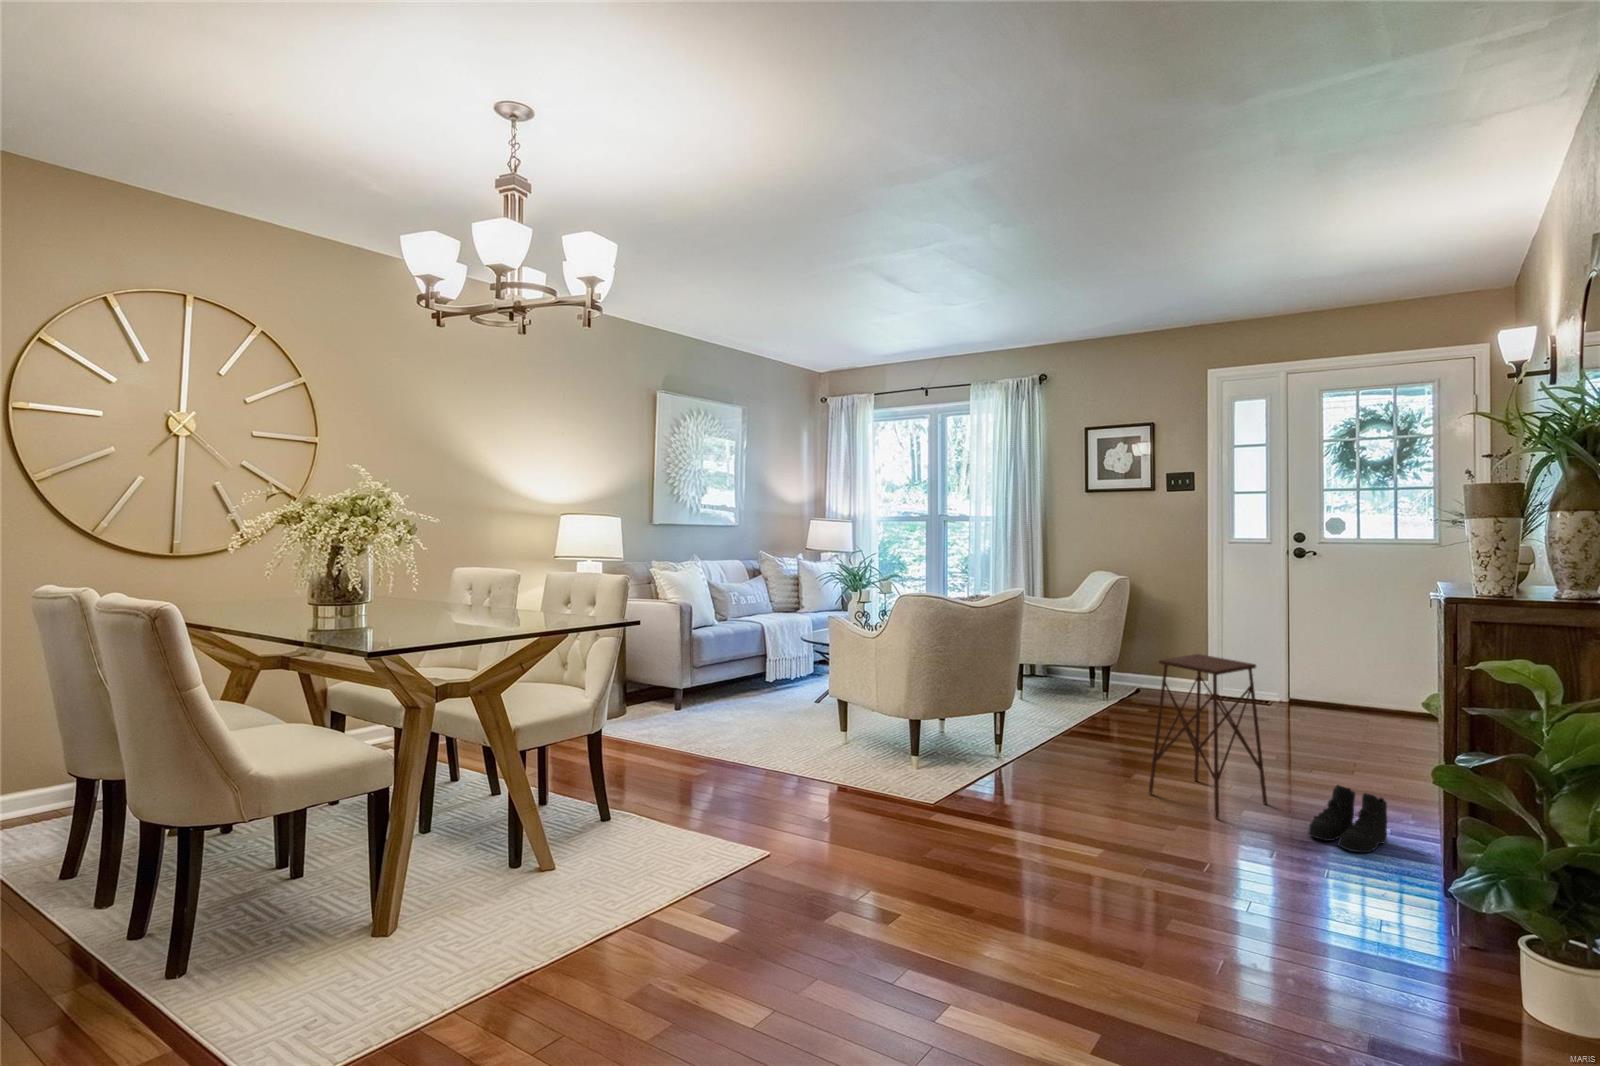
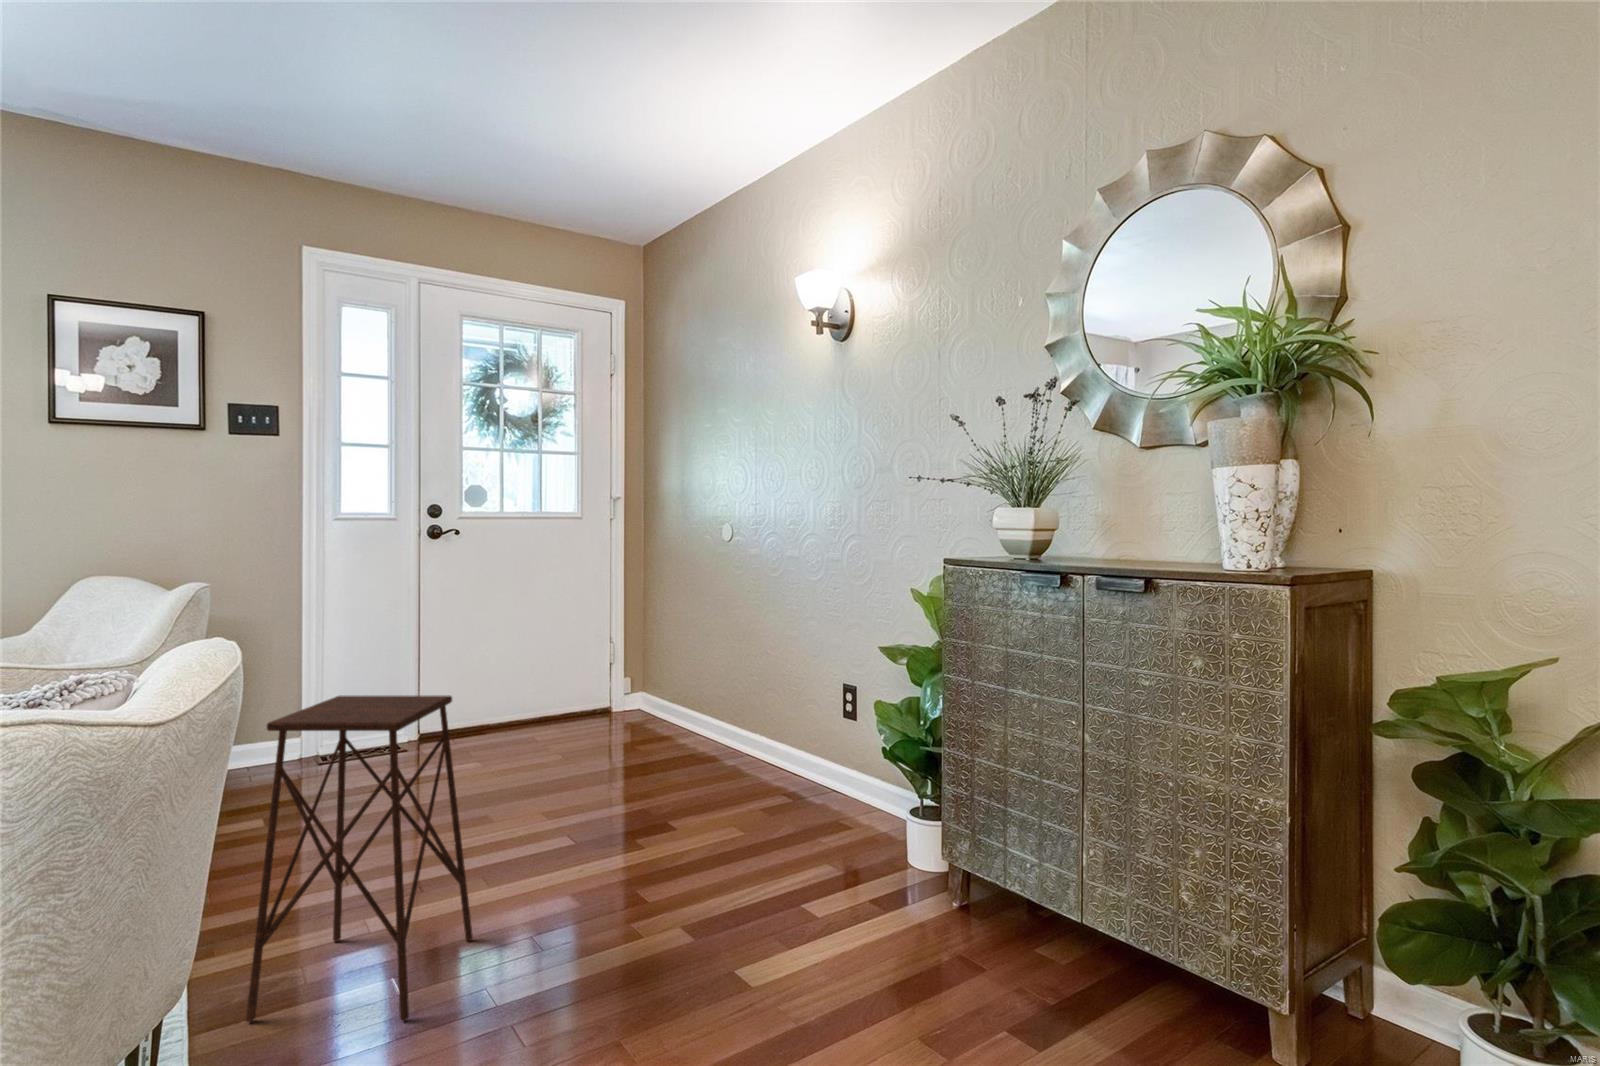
boots: present [1308,785,1388,853] -> none [558,867,656,980]

